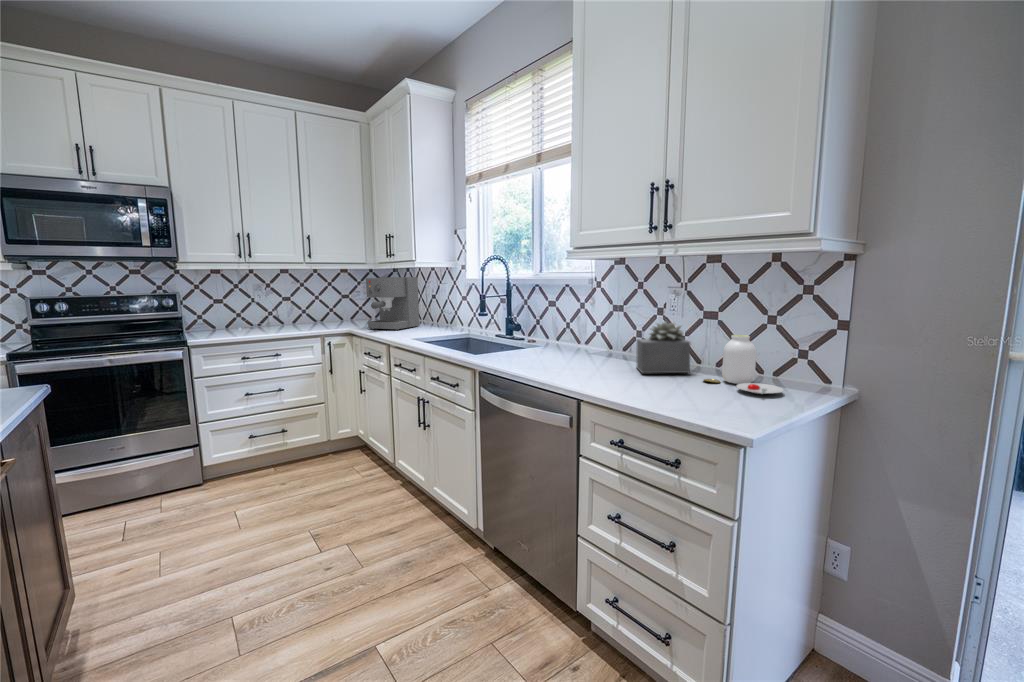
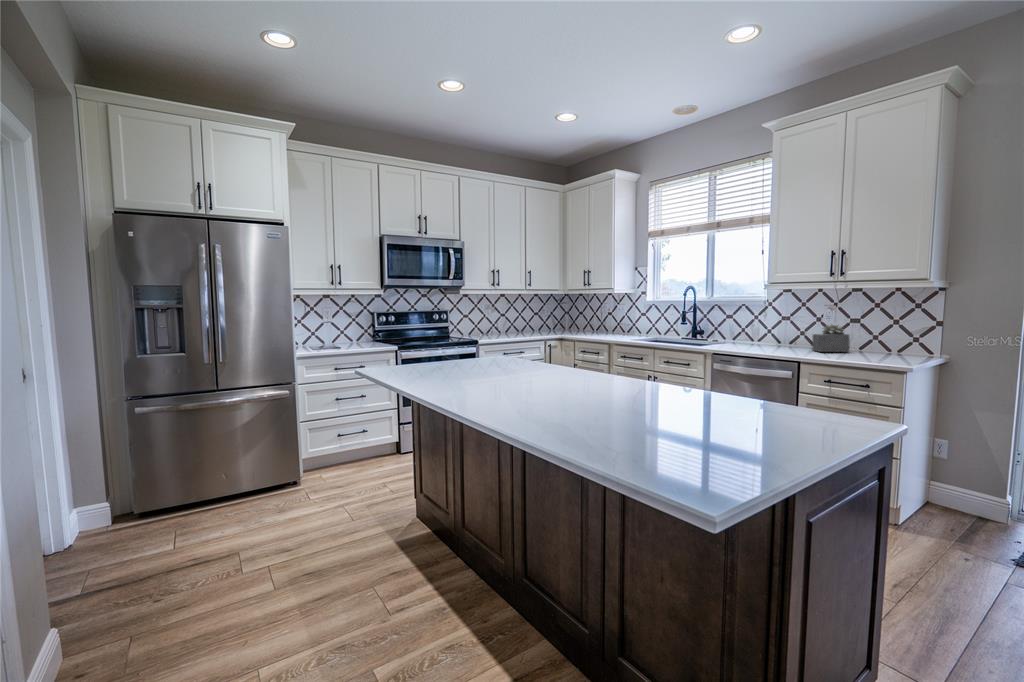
coffee maker: present [366,277,419,330] -> none [574,300,606,337]
jar: present [704,335,783,394] -> none [860,330,911,358]

